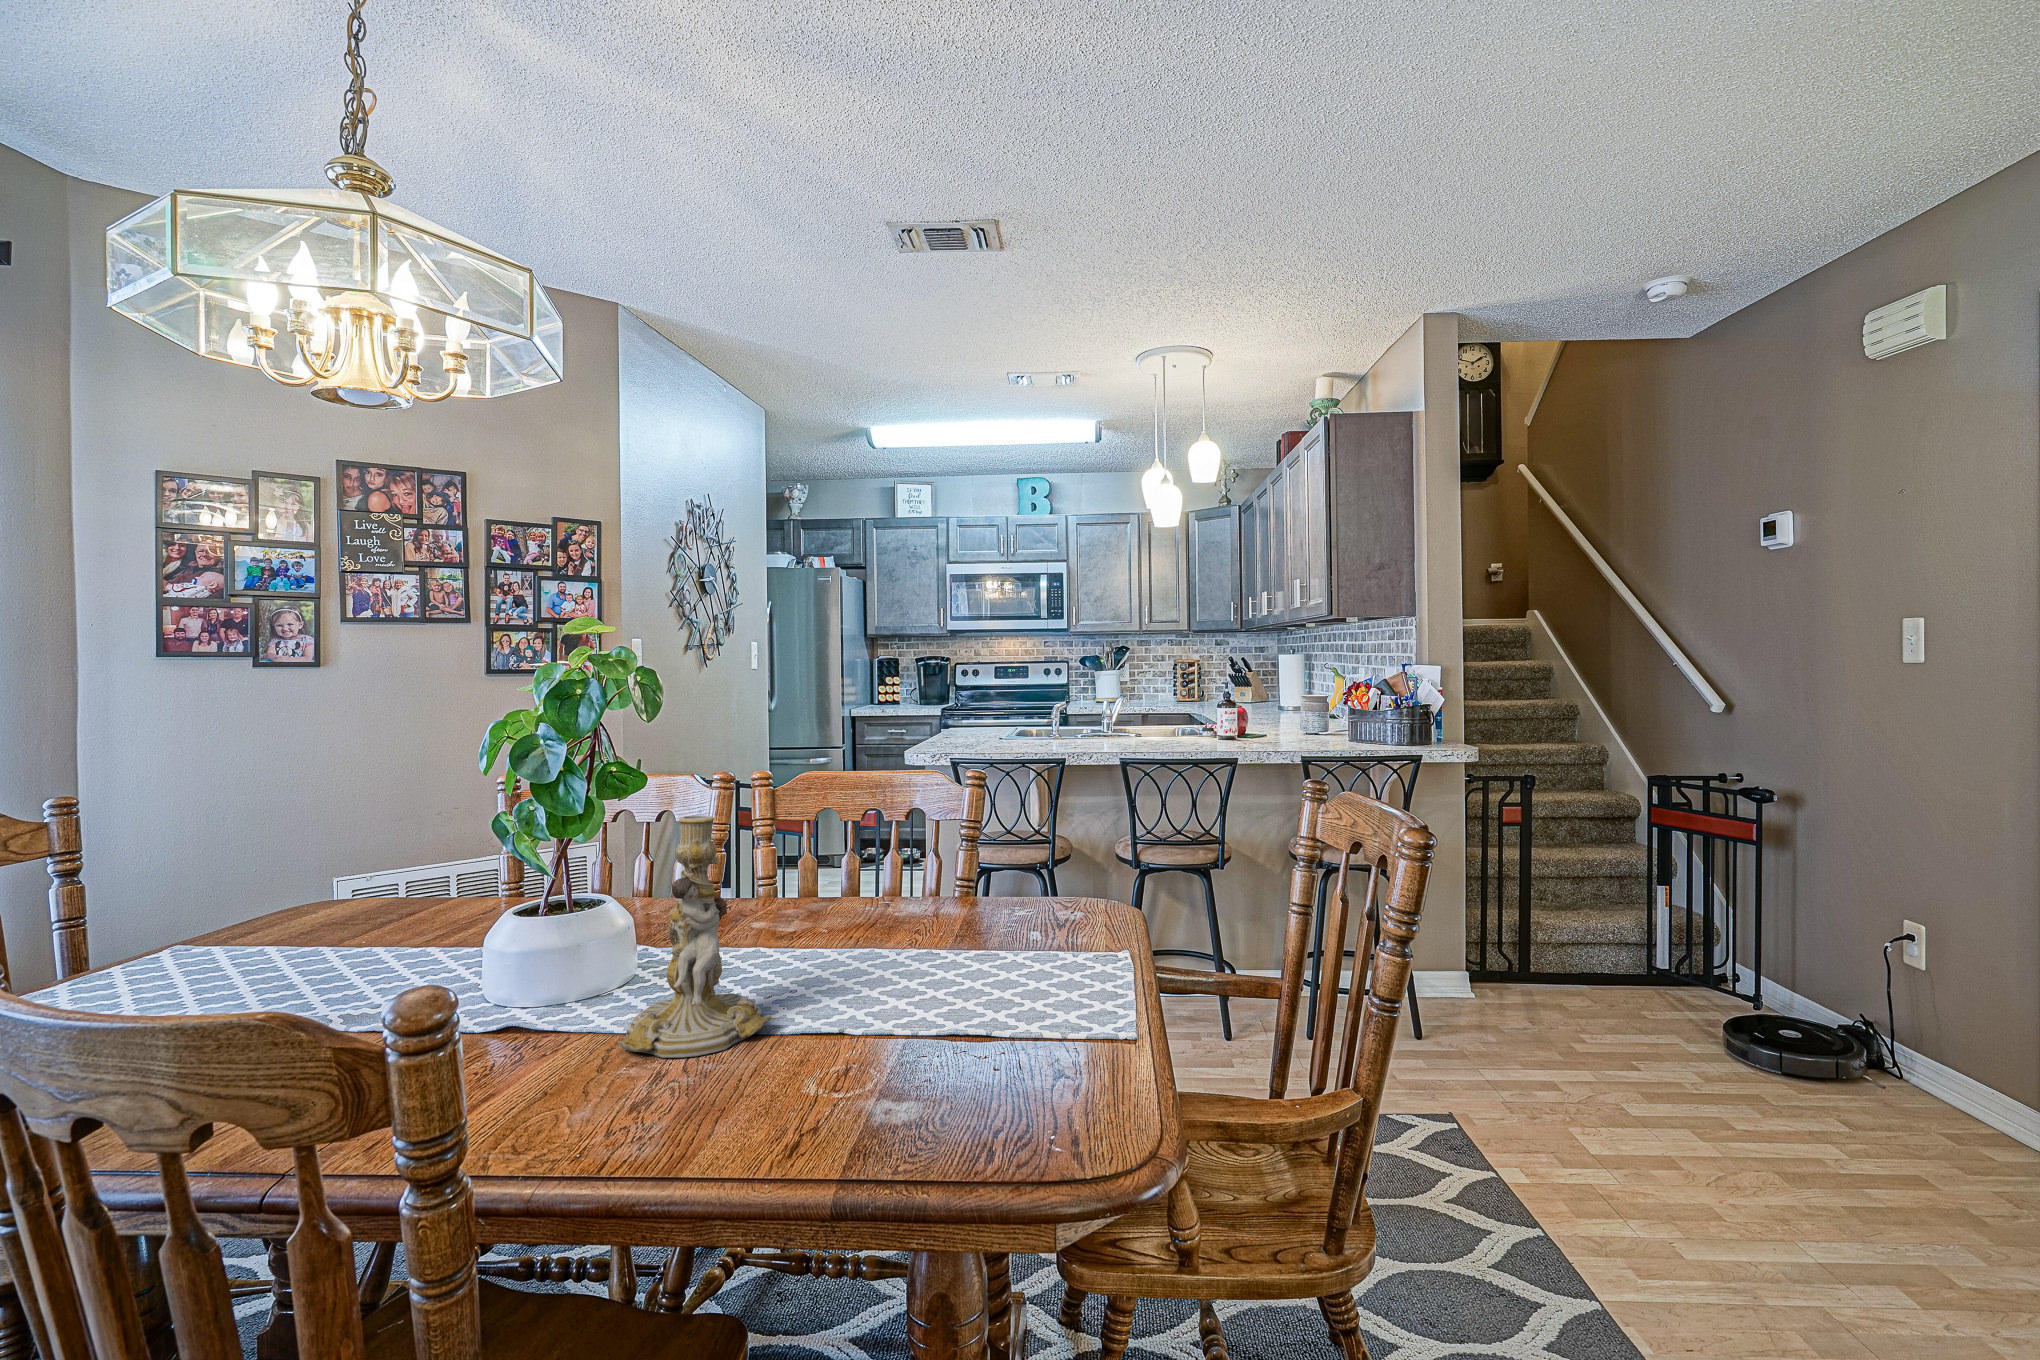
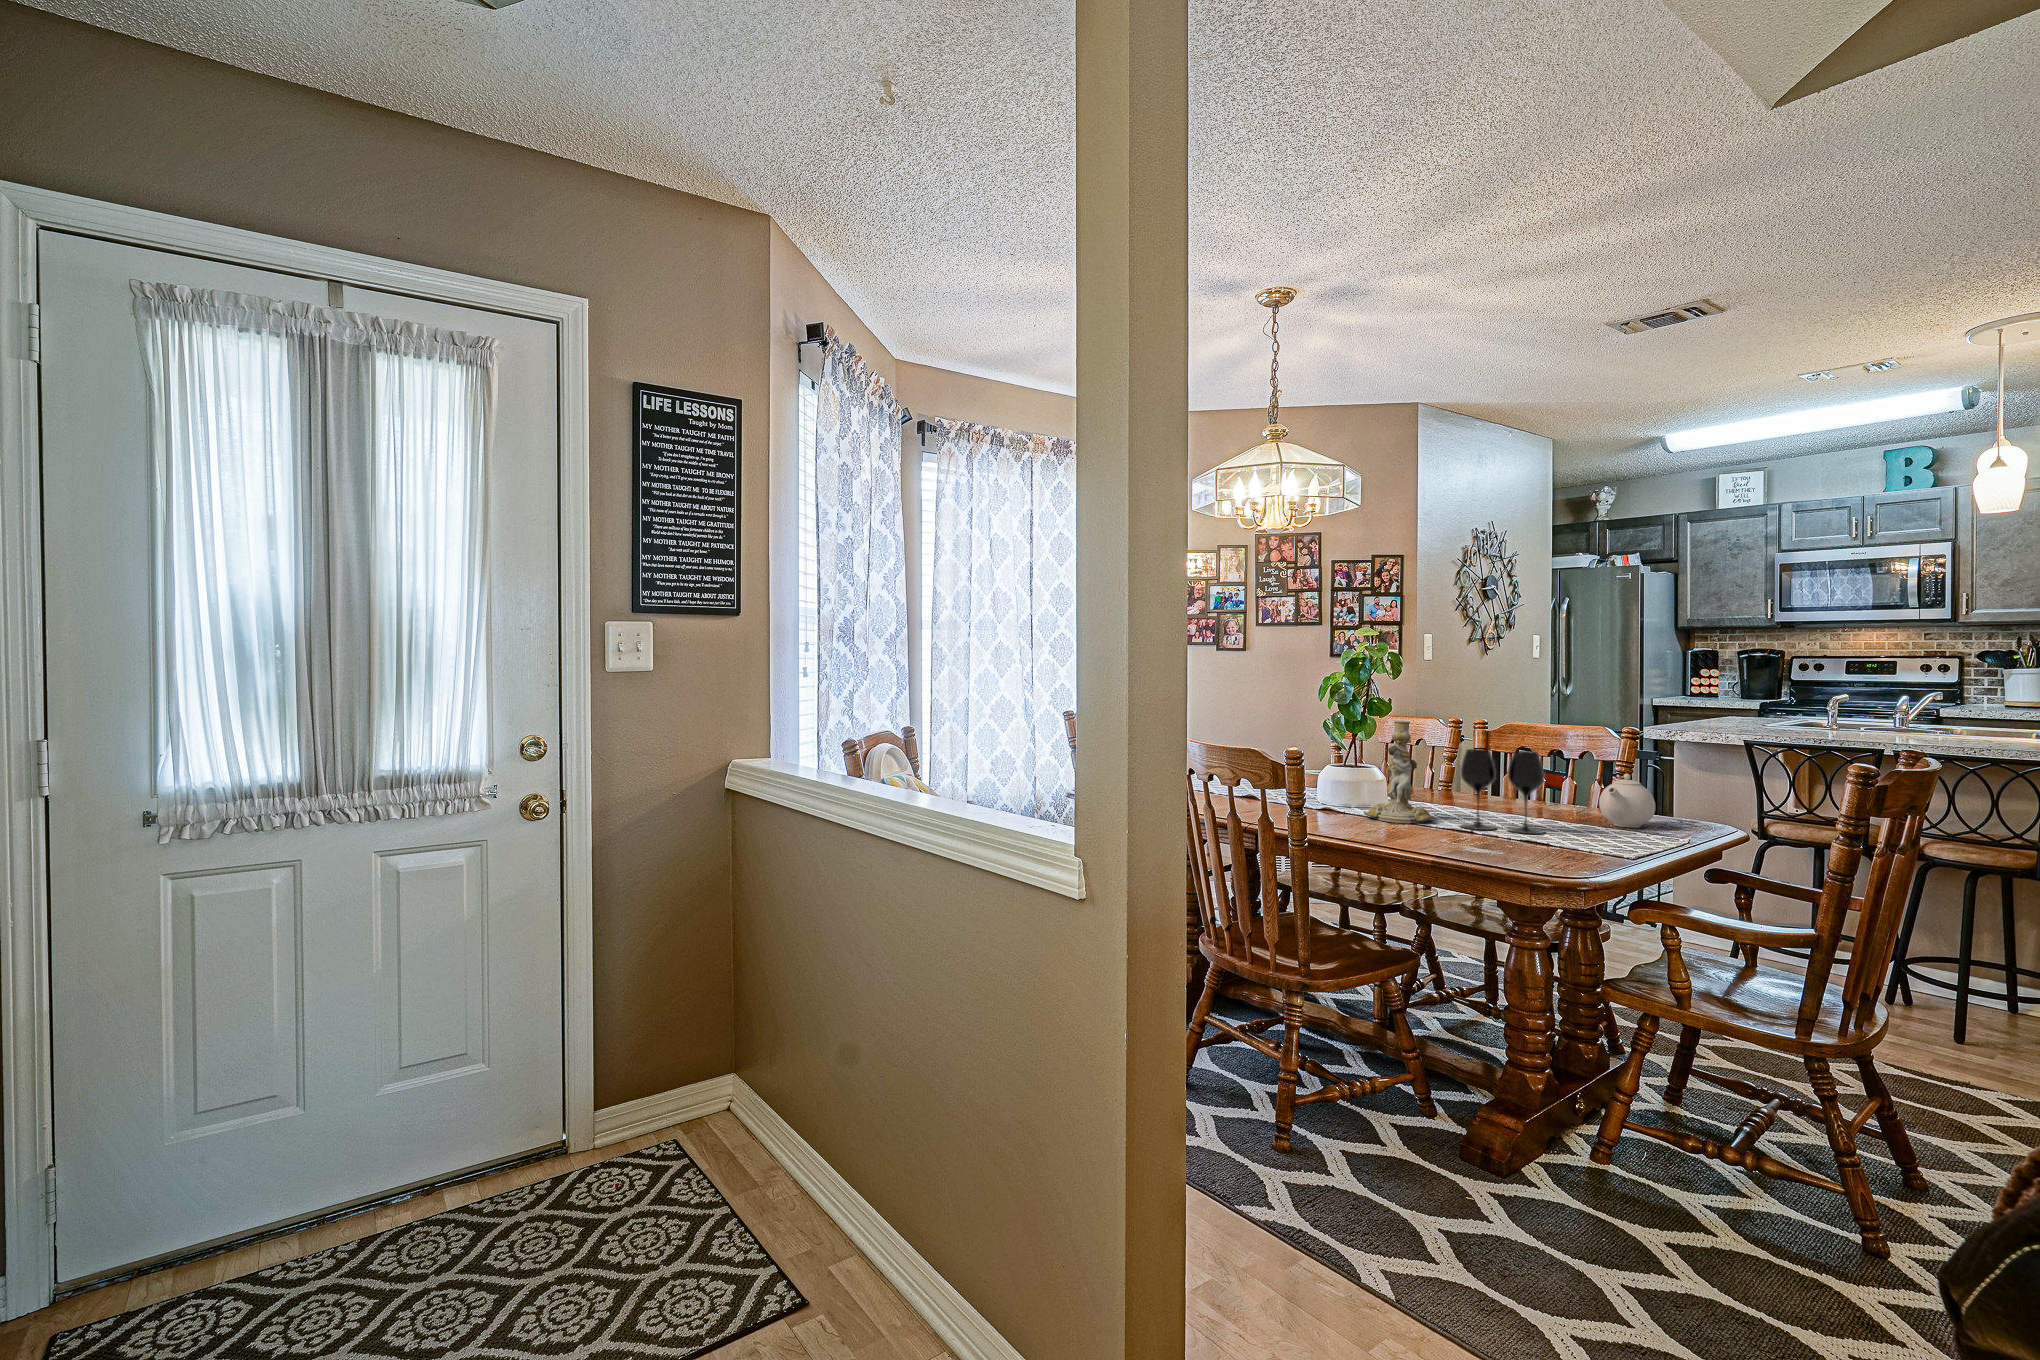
wine glass: none [824,853,974,1034] -> present [1461,749,1544,834]
teapot: none [1005,858,1081,947] -> present [1599,774,1655,827]

